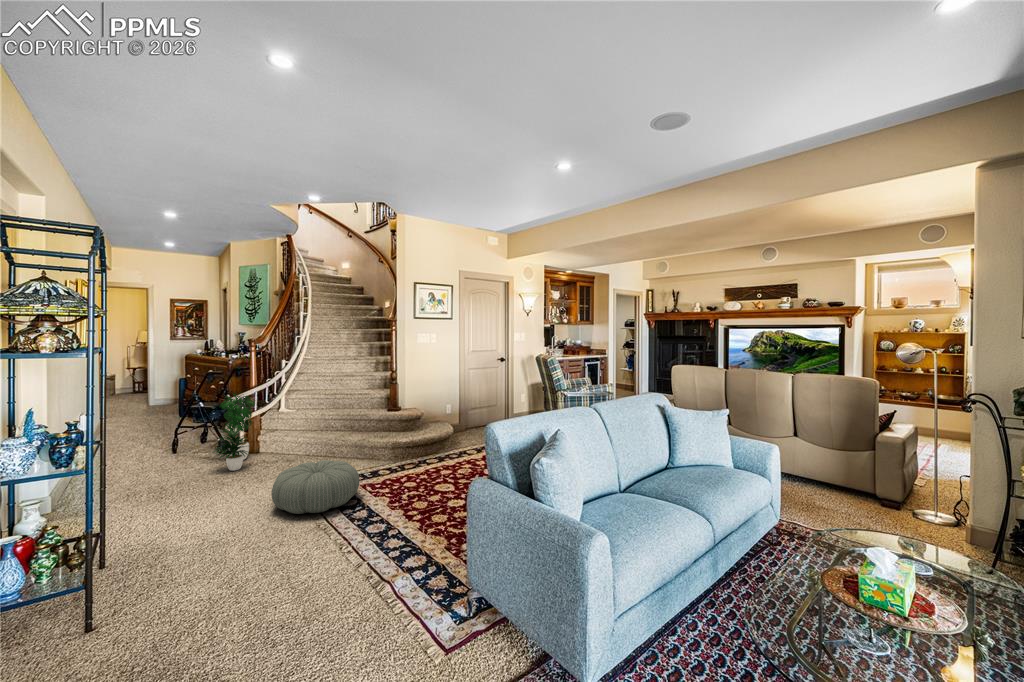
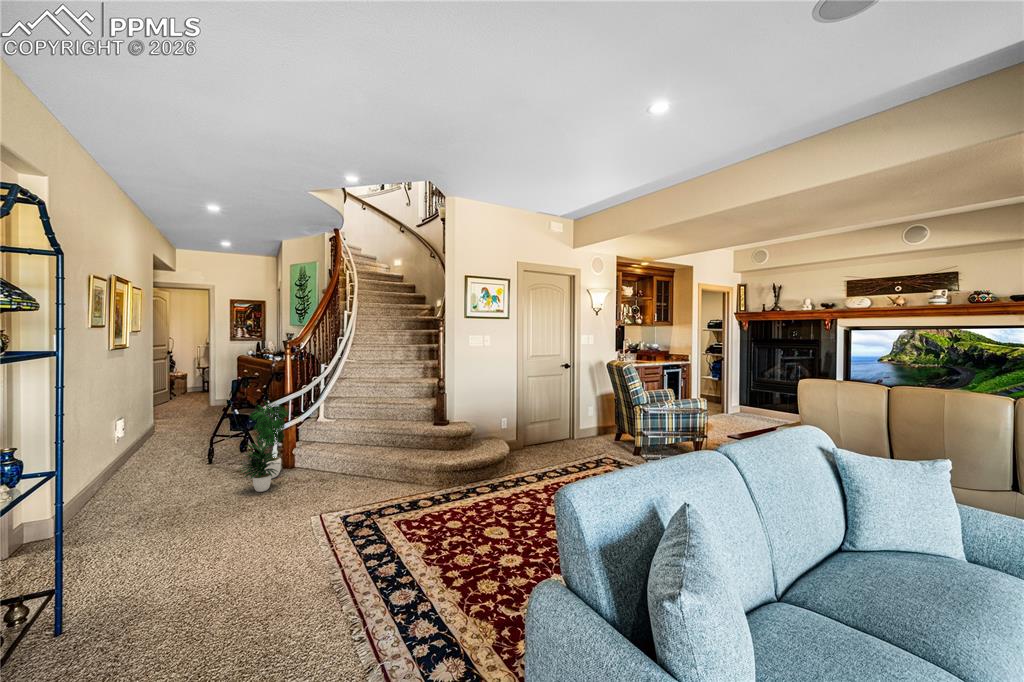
pouf: present [272,460,360,514] -> none [284,491,391,563]

